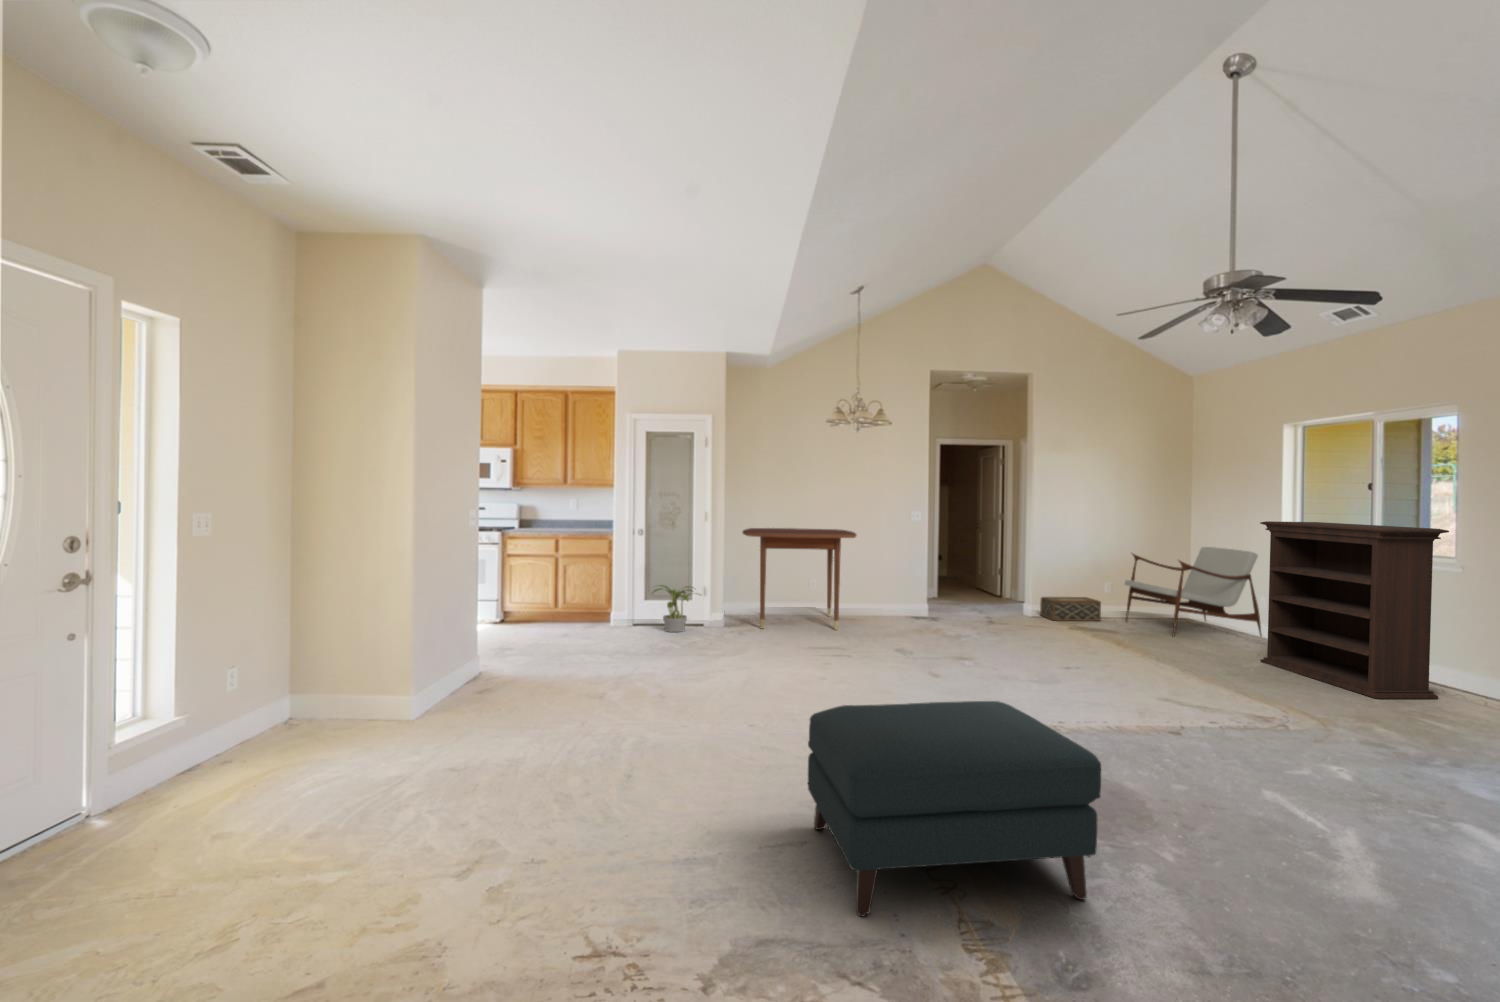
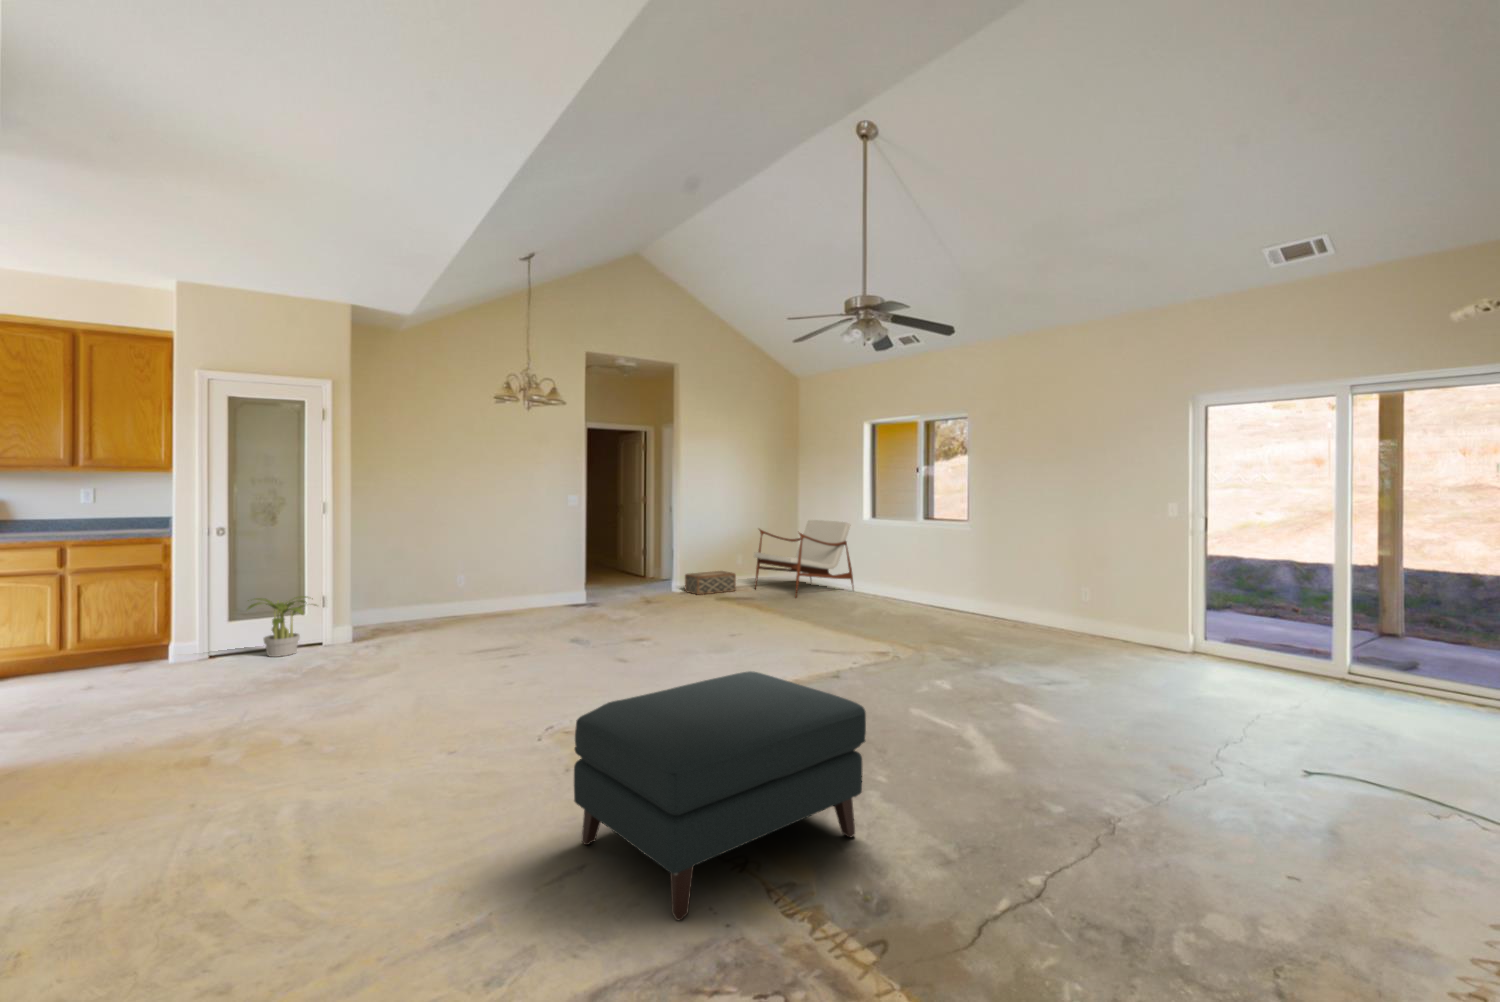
bookshelf: present [1260,521,1449,699] -> none [861,496,981,628]
dining table: present [743,528,856,630] -> none [369,518,513,637]

